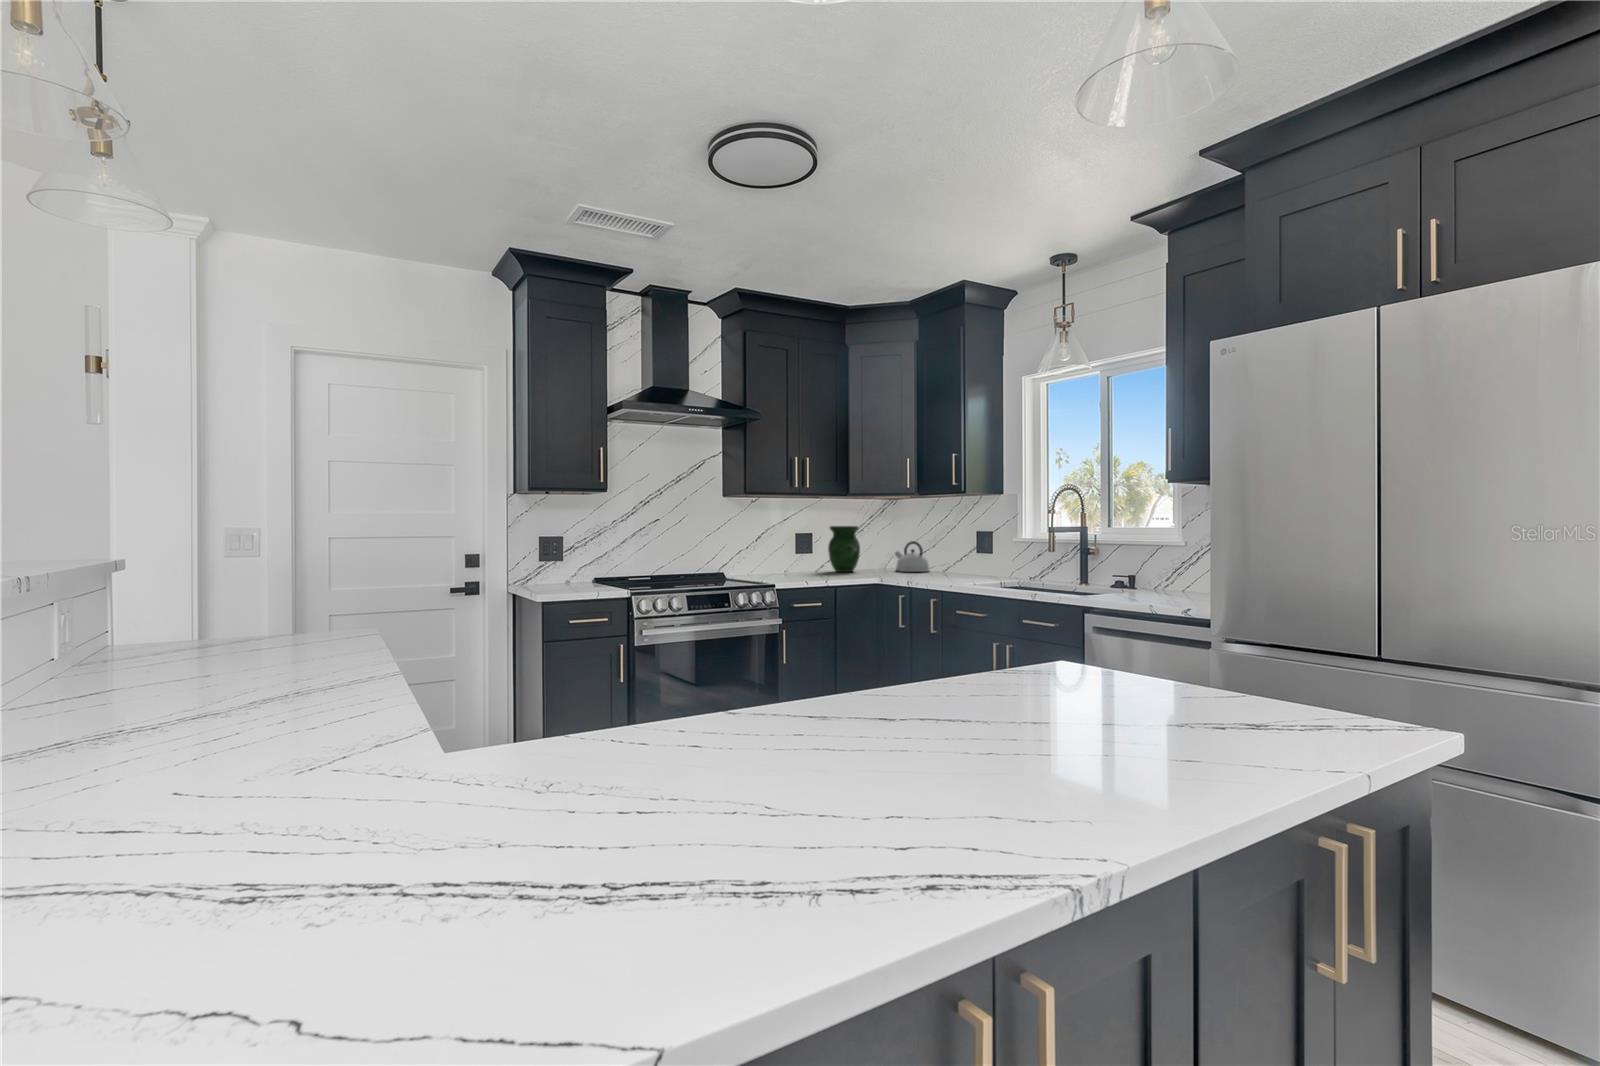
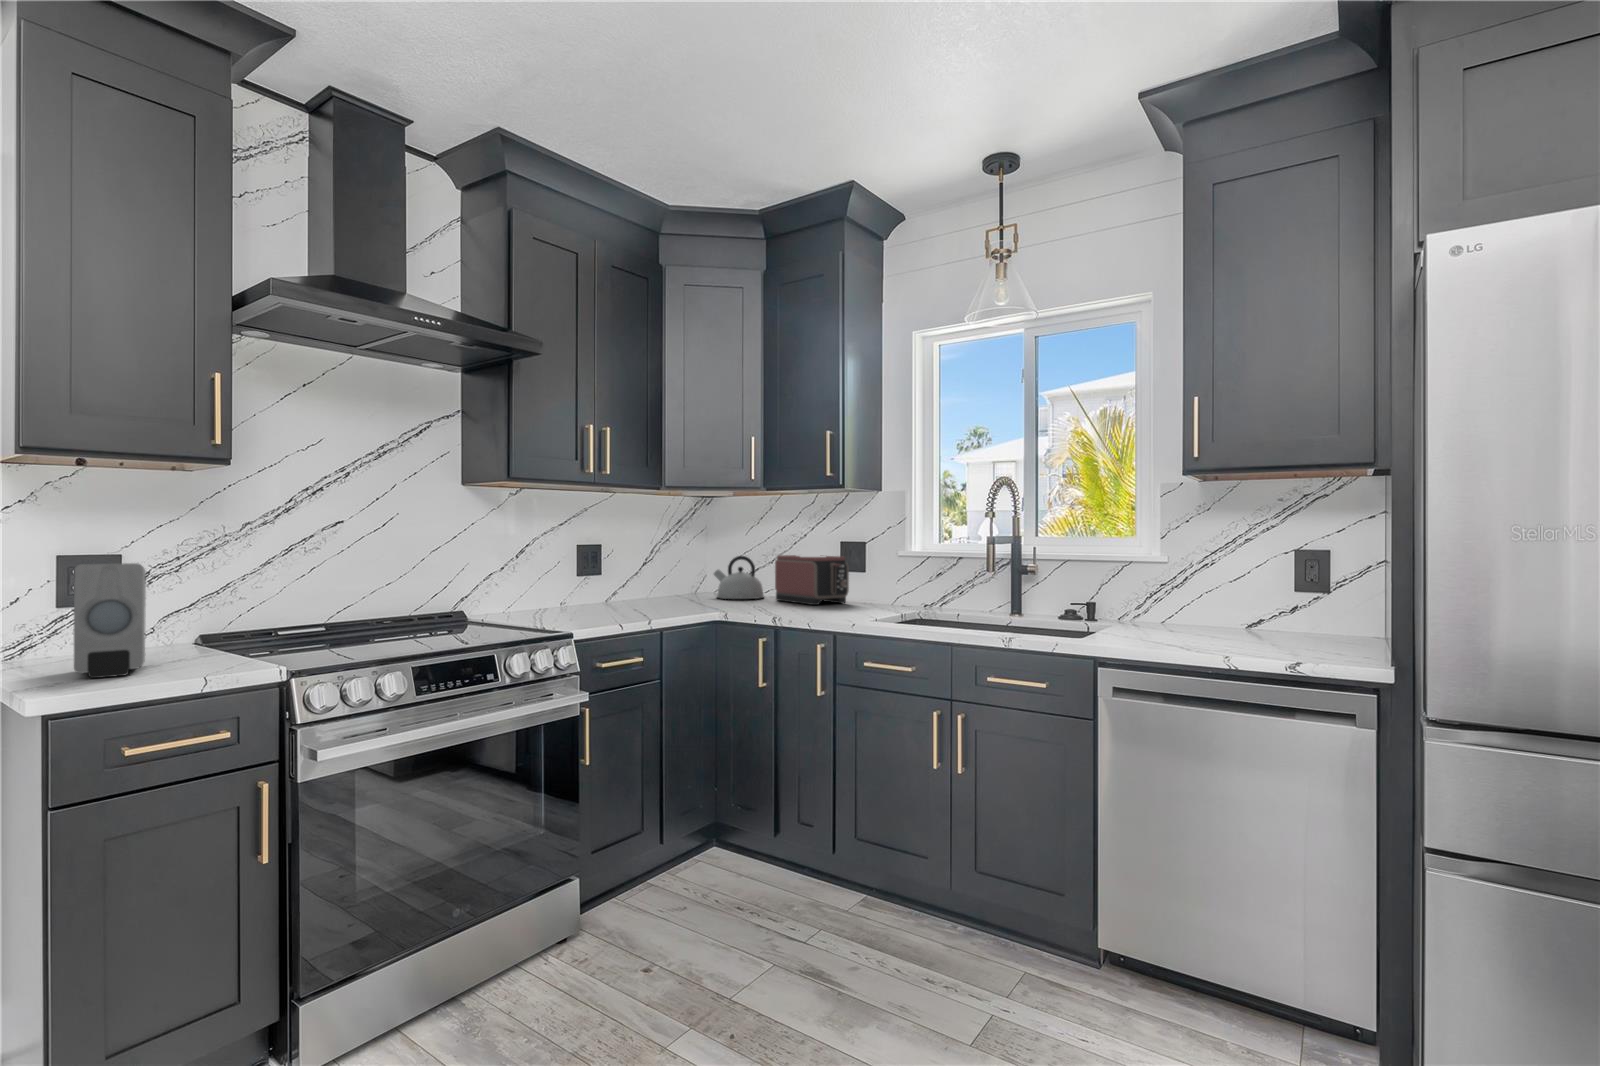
vase: present [828,526,860,572] -> none [623,534,669,603]
soap dispenser: none [549,540,574,591] -> present [74,563,146,678]
toaster: none [933,541,982,576] -> present [775,555,849,605]

